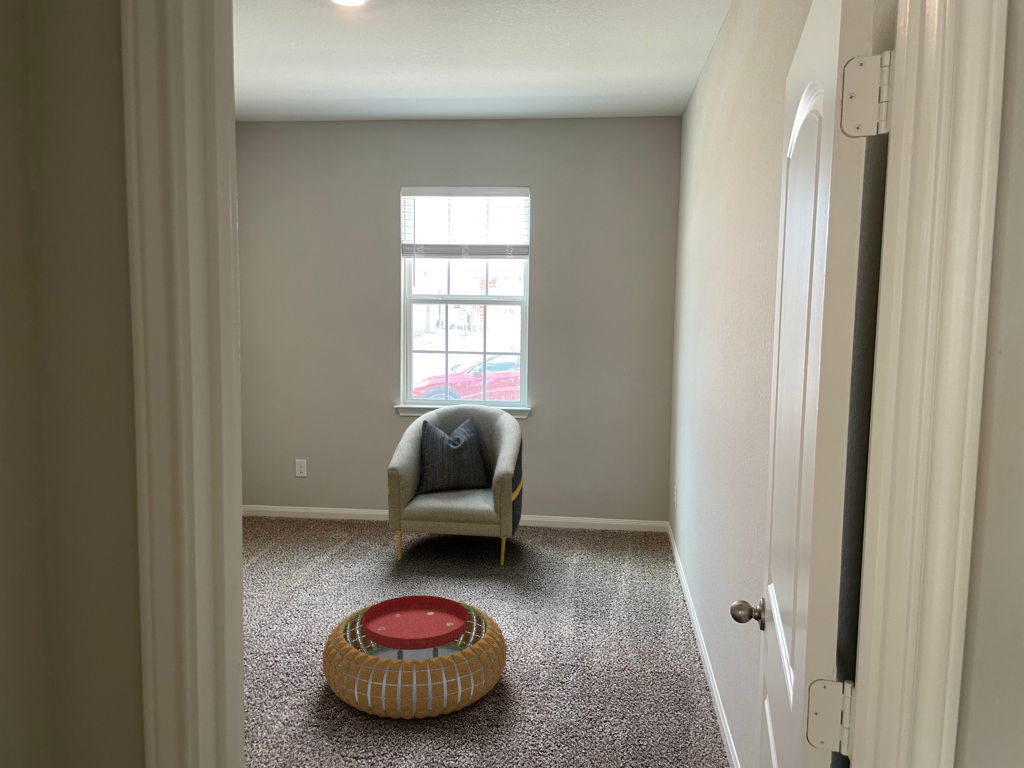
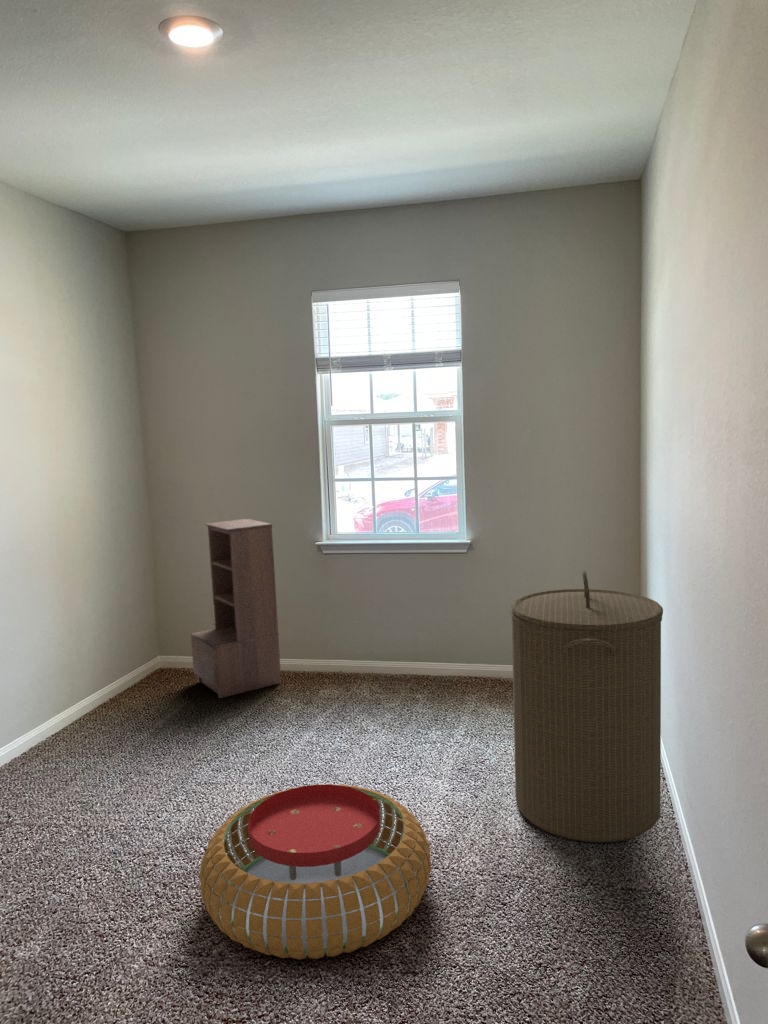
bookshelf: none [277,383,358,541] -> present [191,519,280,698]
armchair: present [388,404,523,565] -> none [303,538,462,728]
laundry hamper: none [568,431,689,643] -> present [510,571,663,842]

